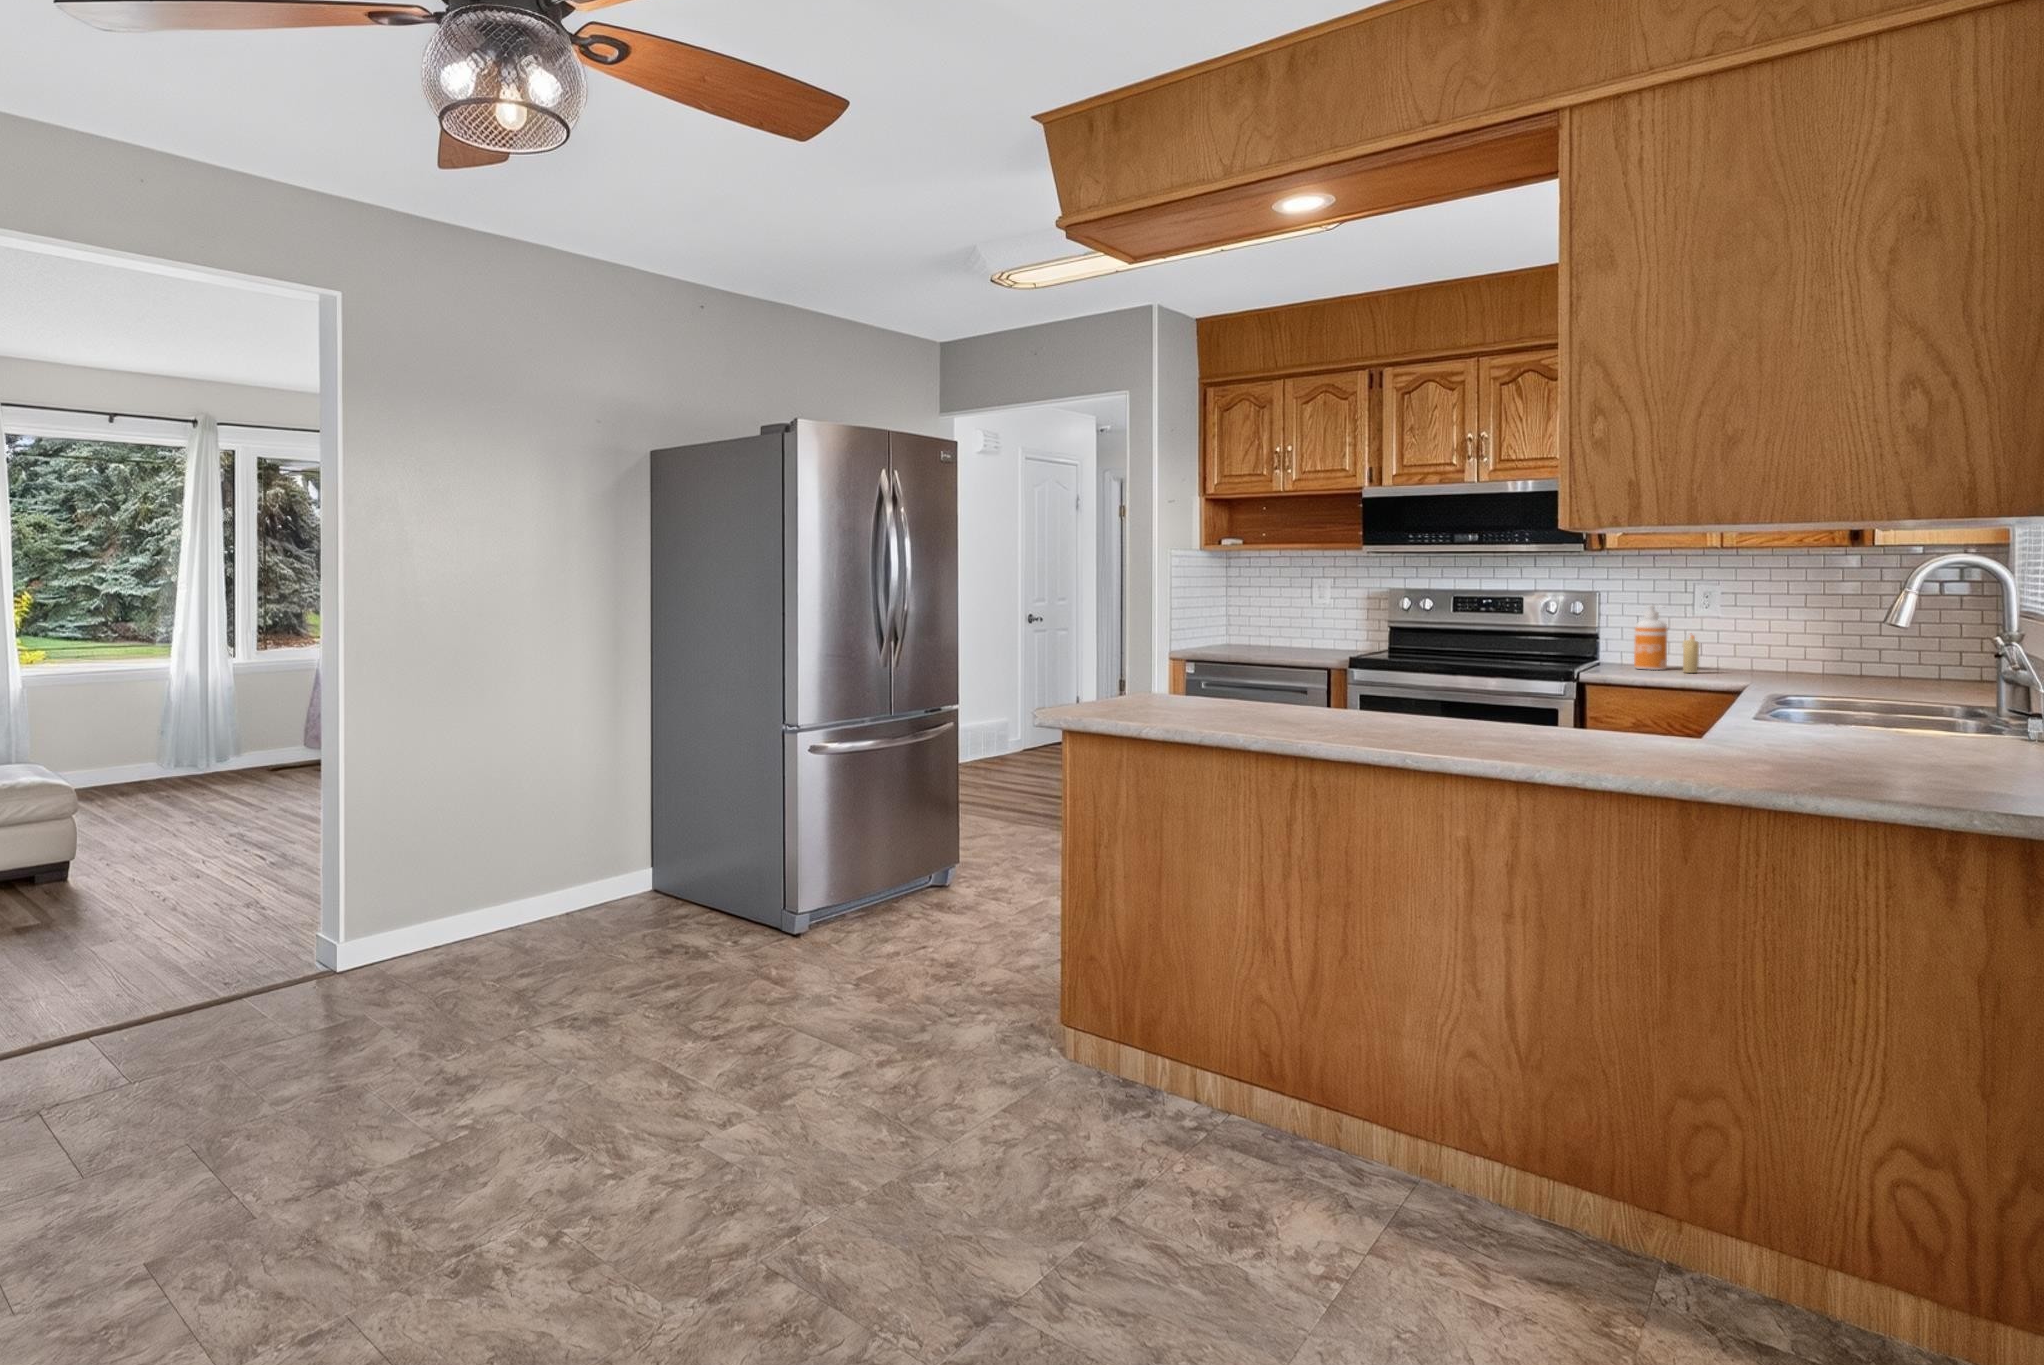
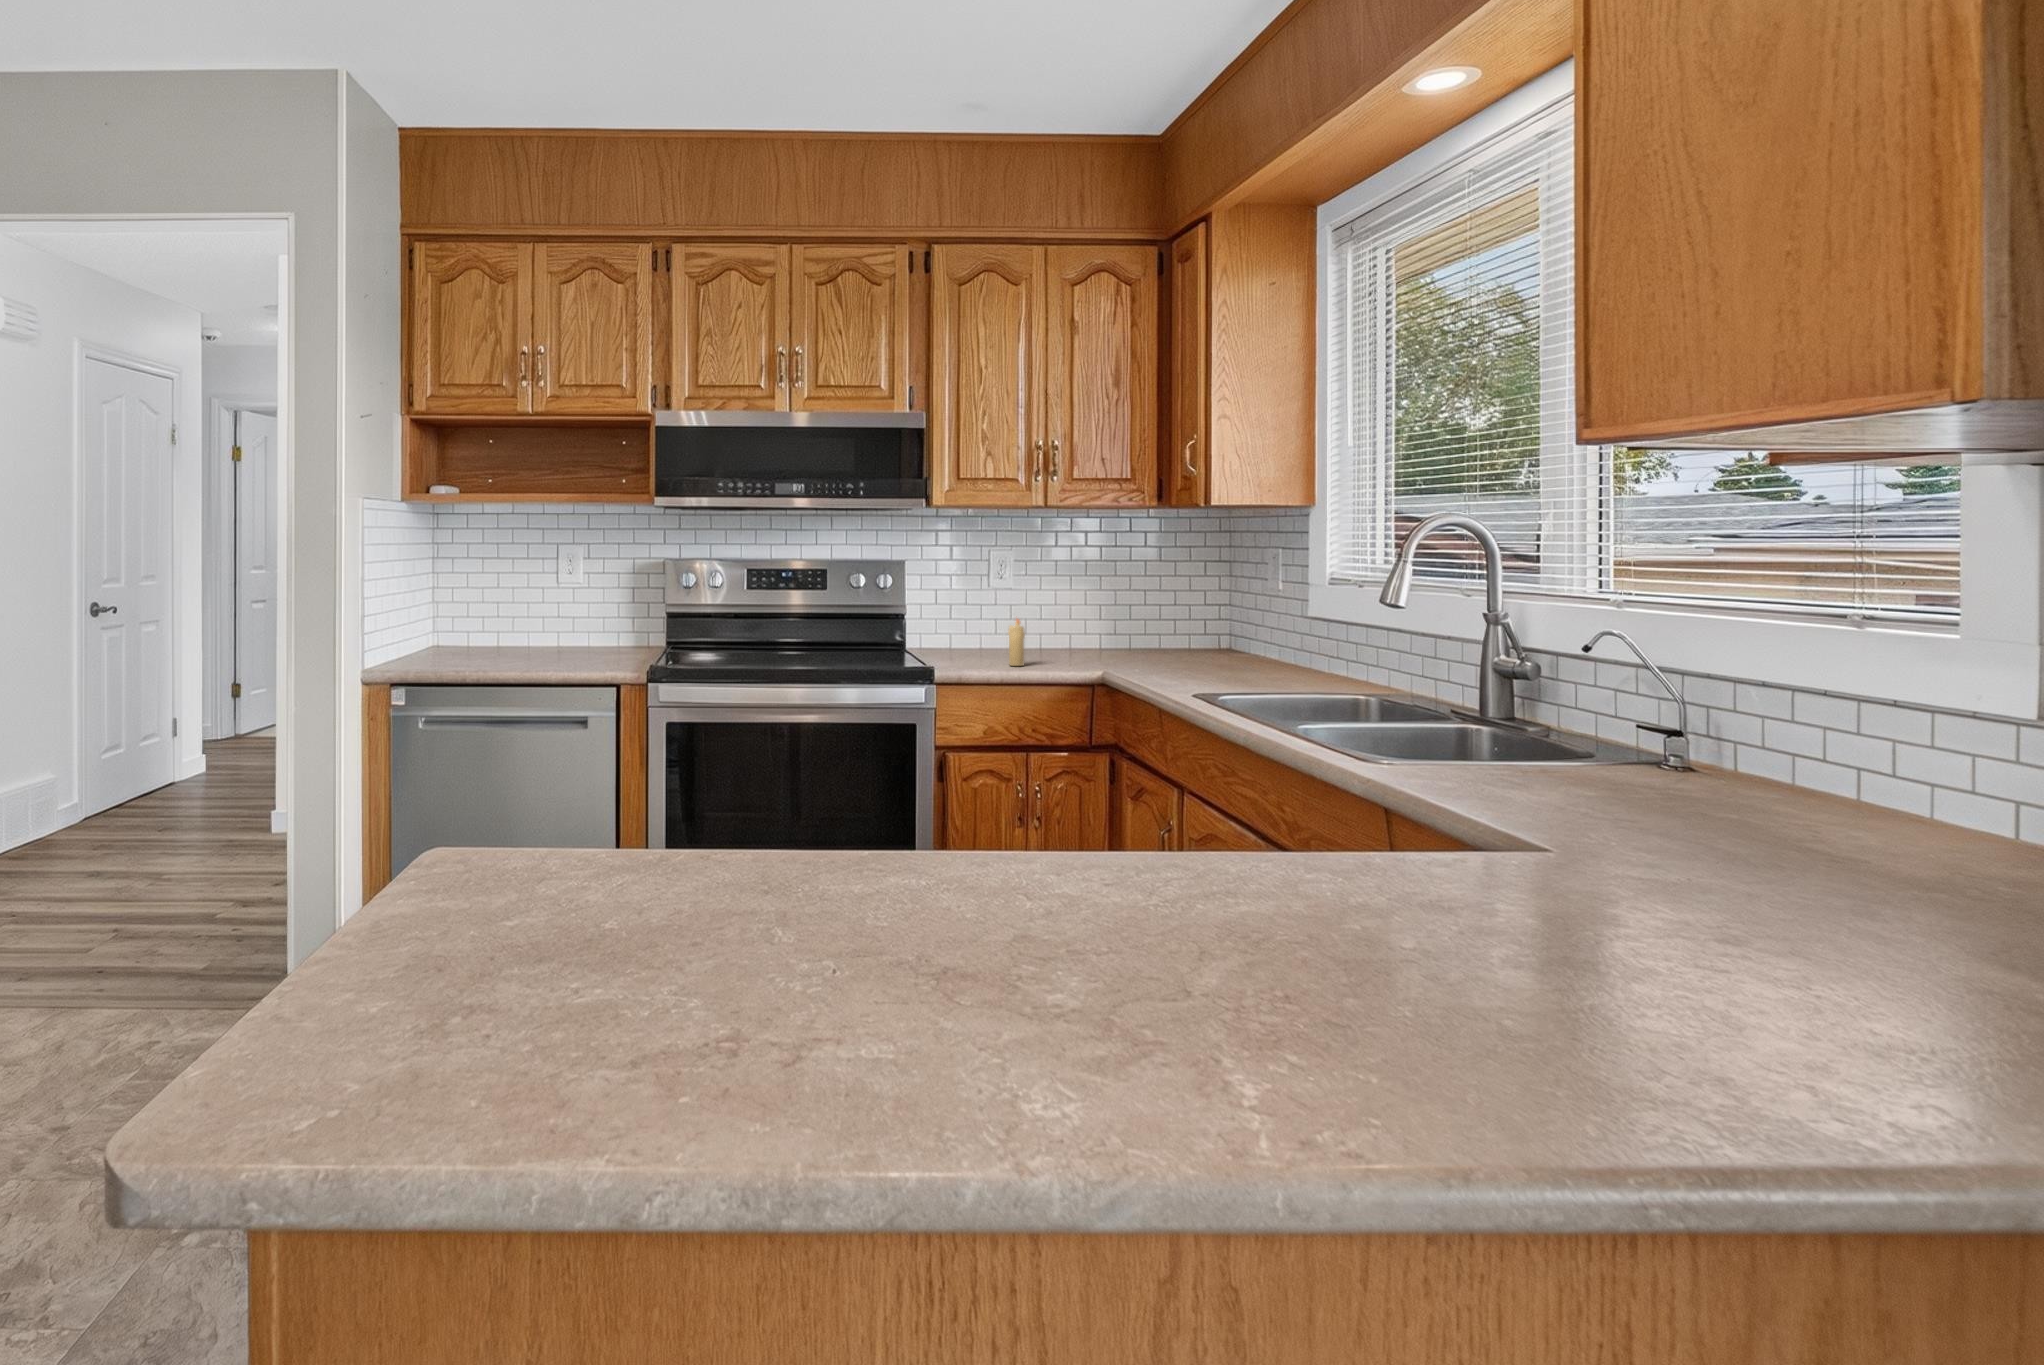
soap dispenser: present [1634,605,1667,670] -> none [953,582,985,663]

